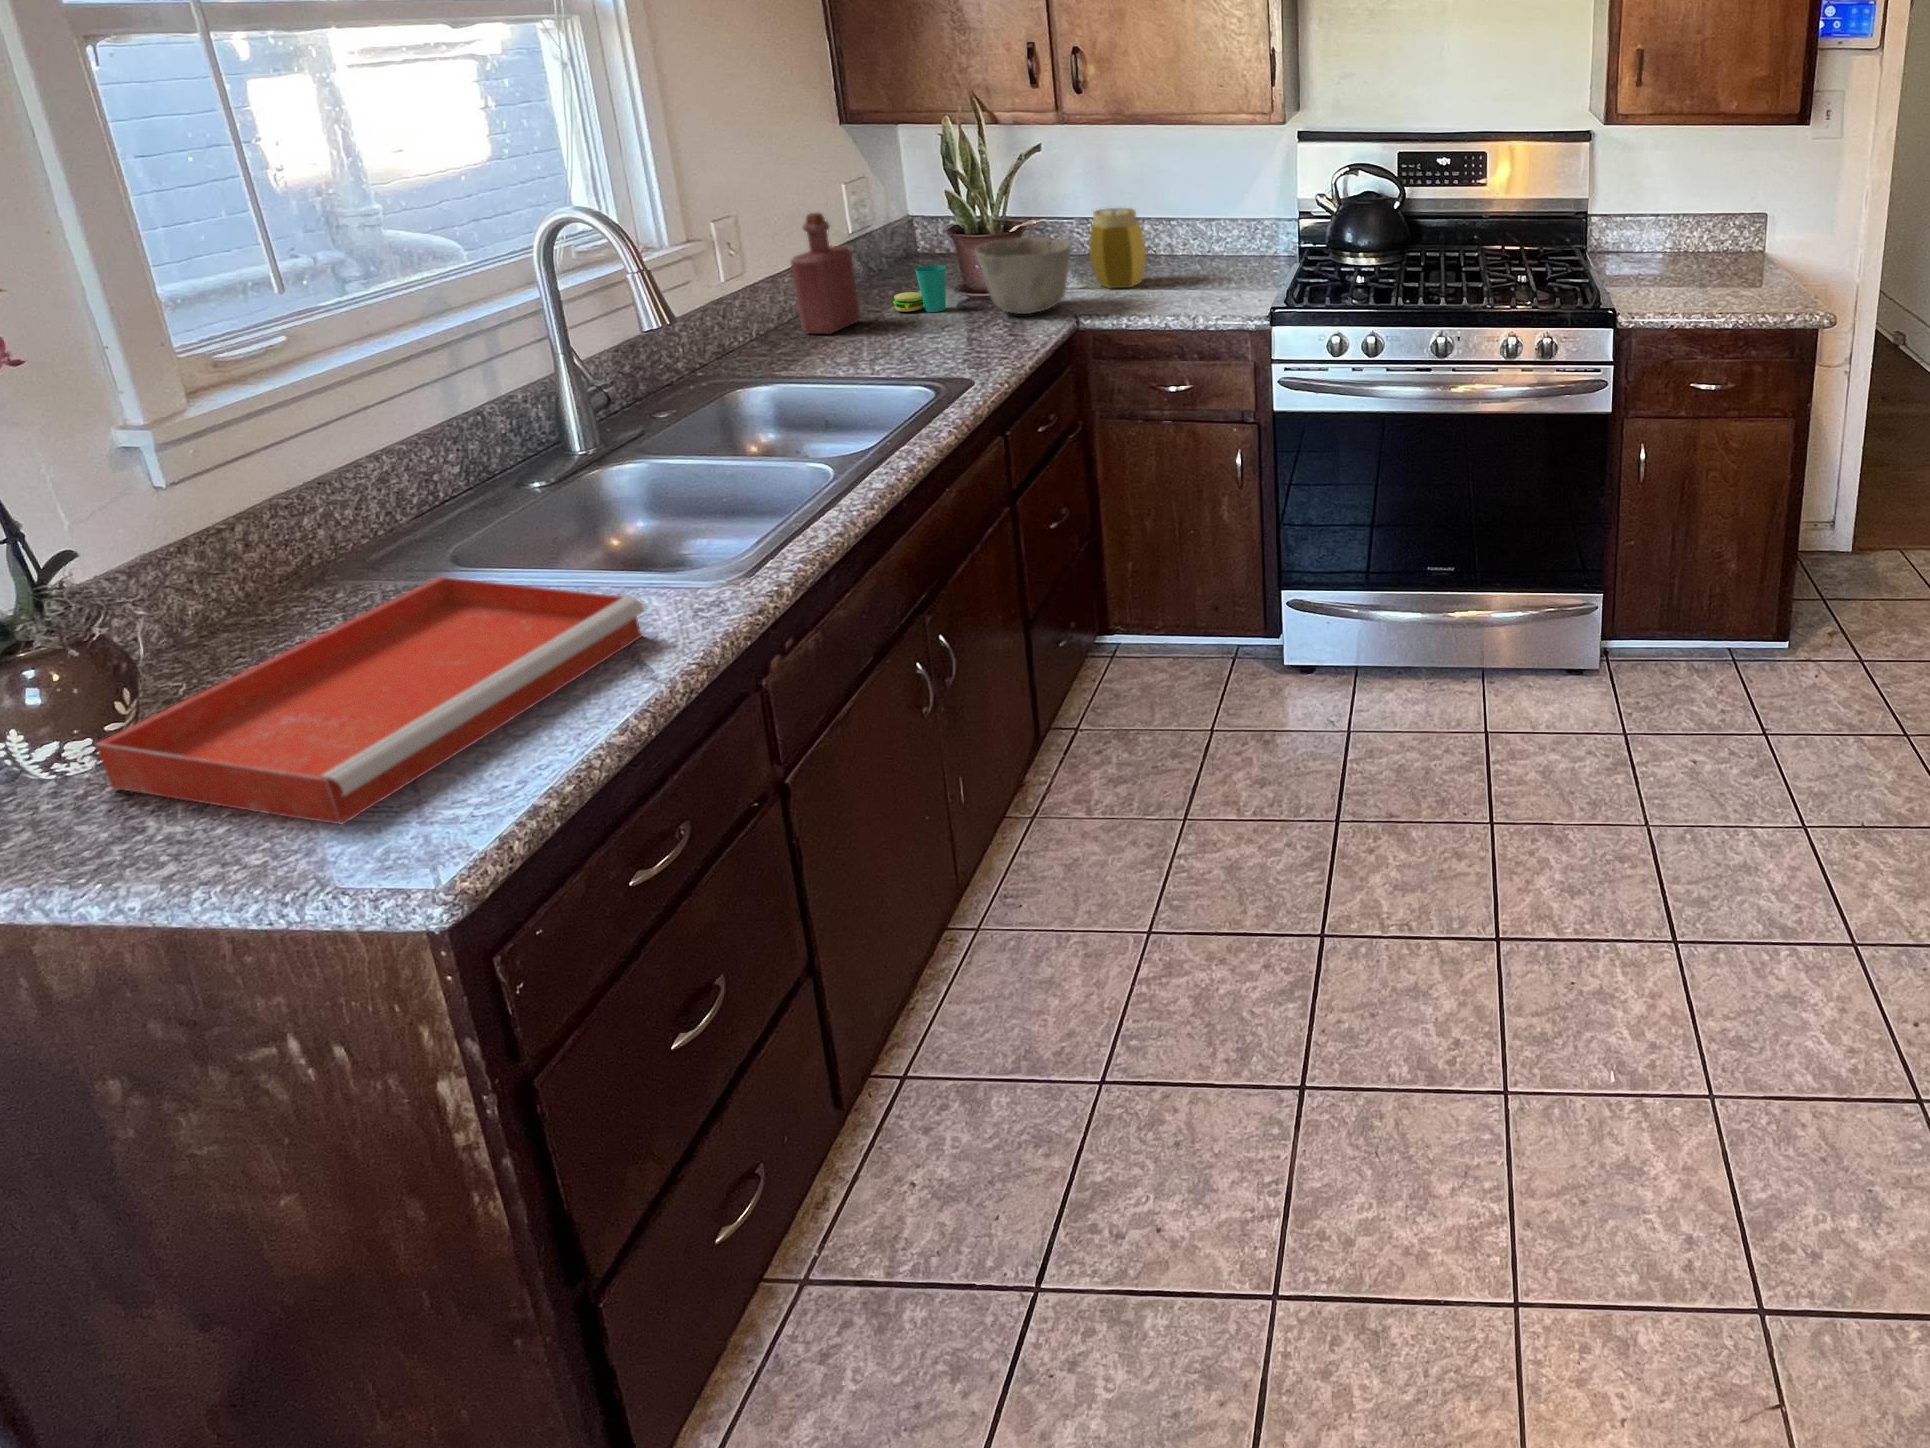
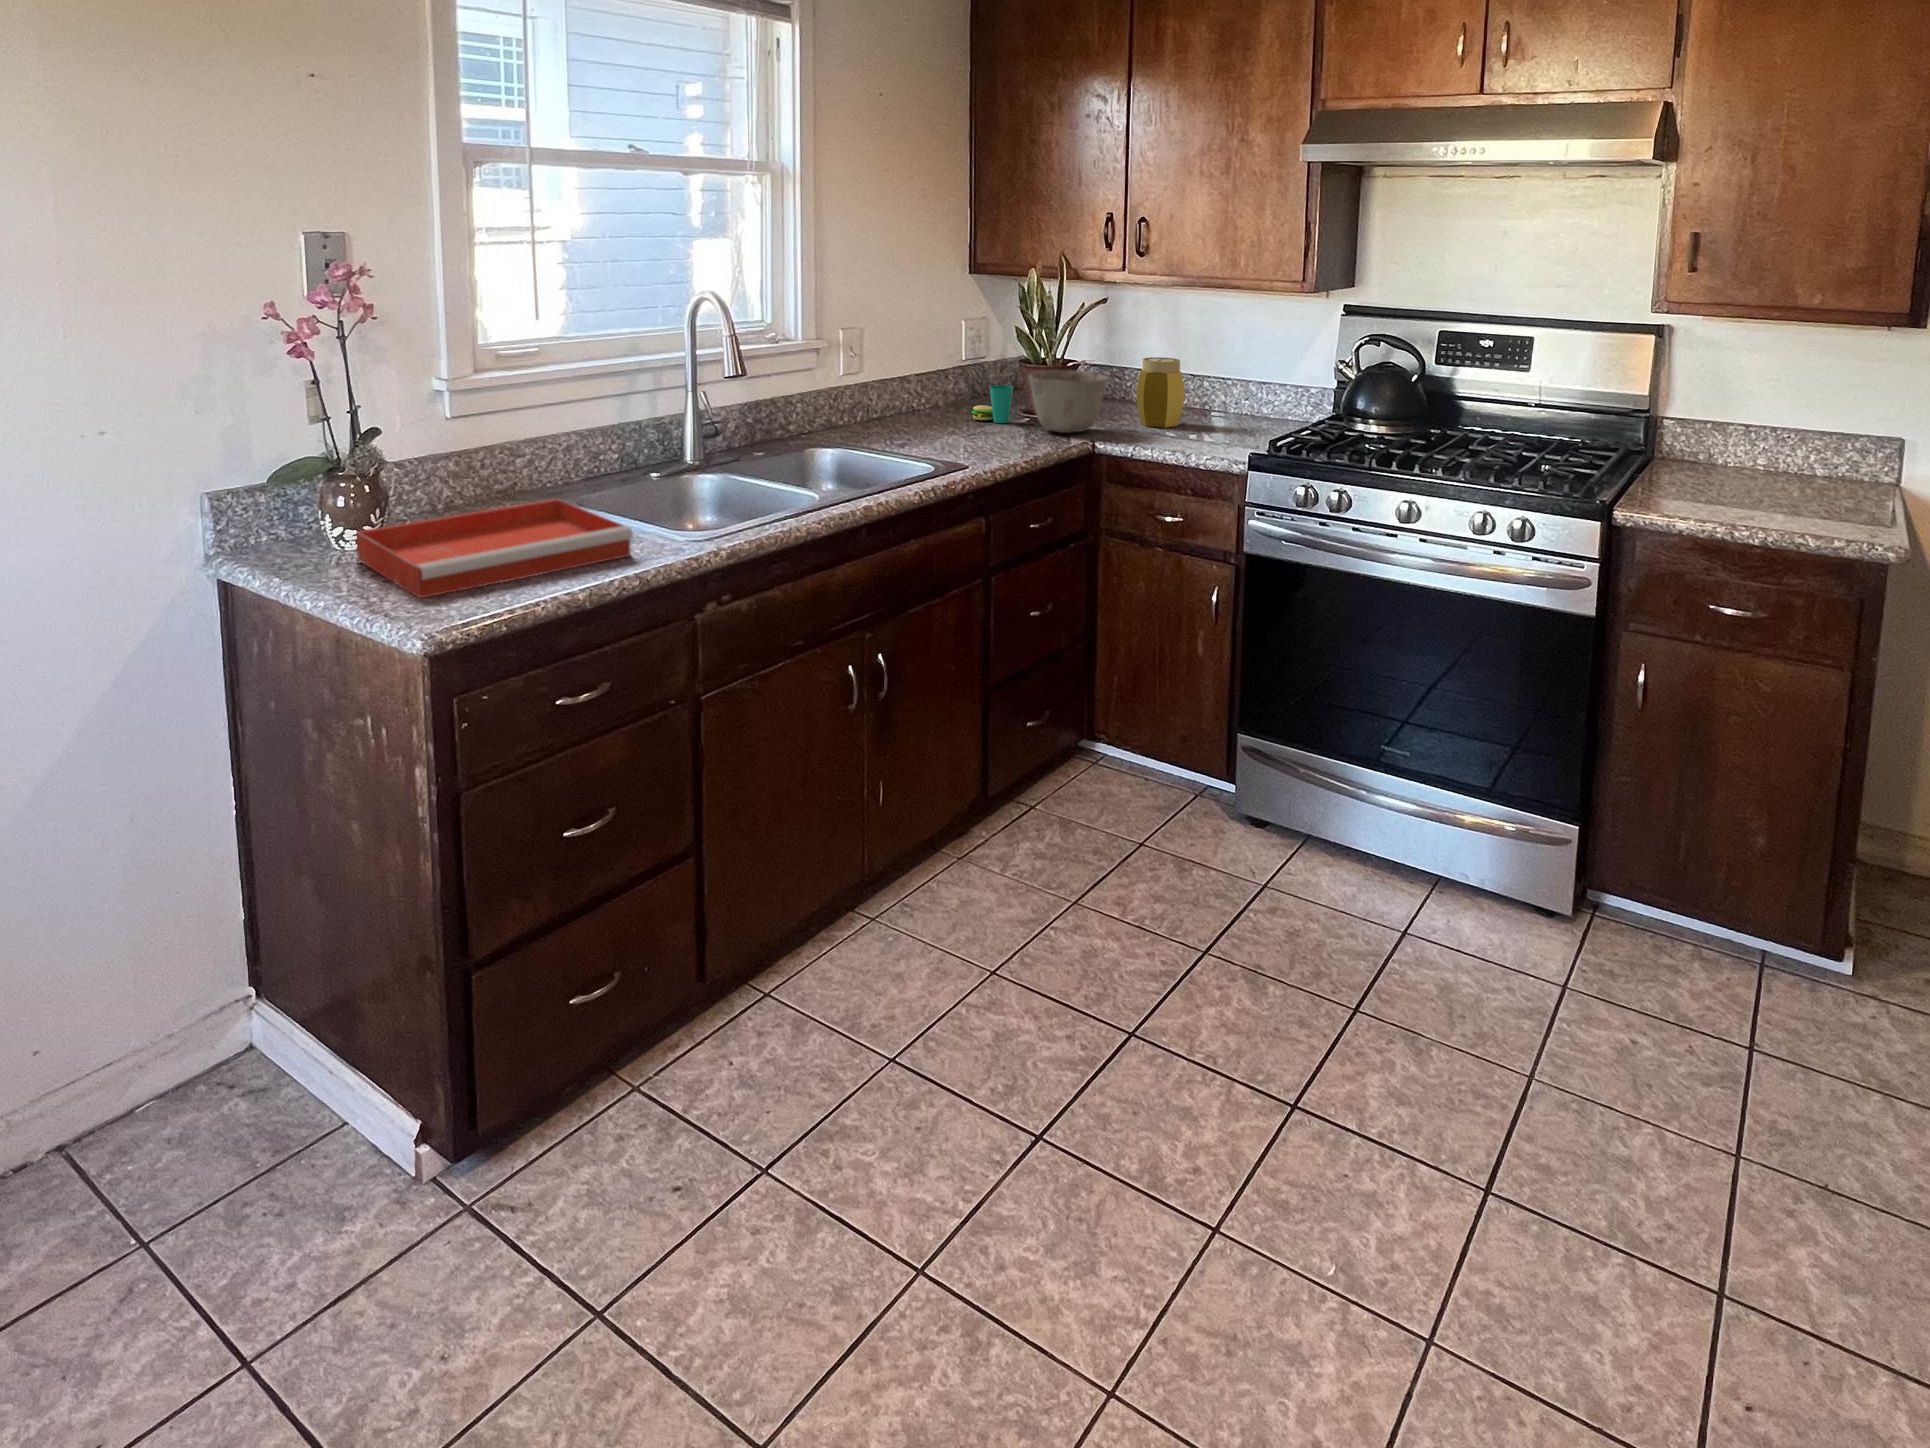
bottle: present [791,213,860,334] -> none [897,331,943,426]

